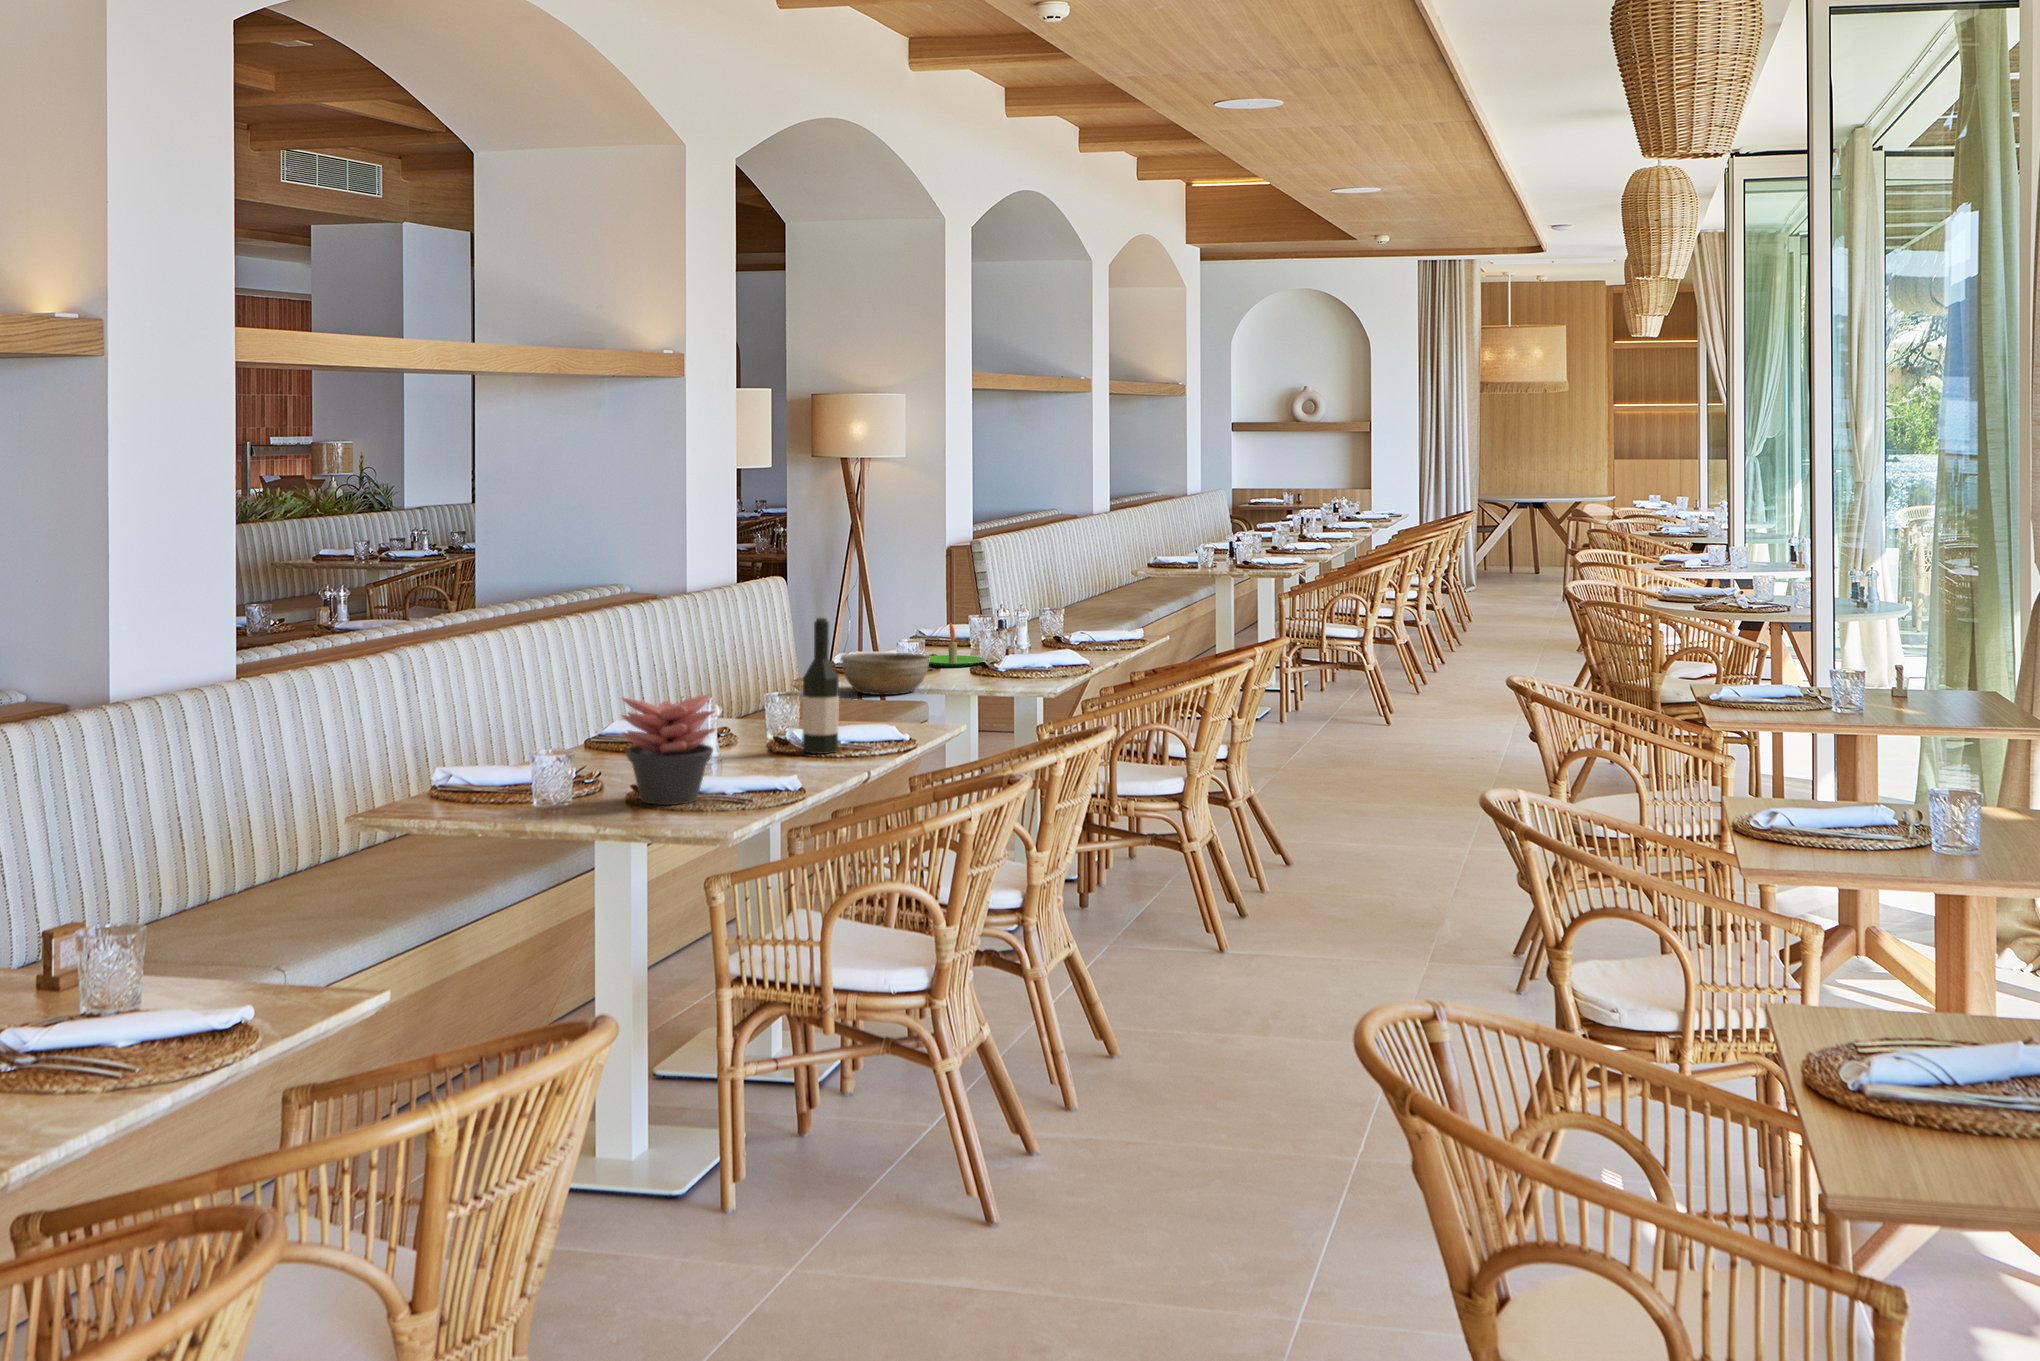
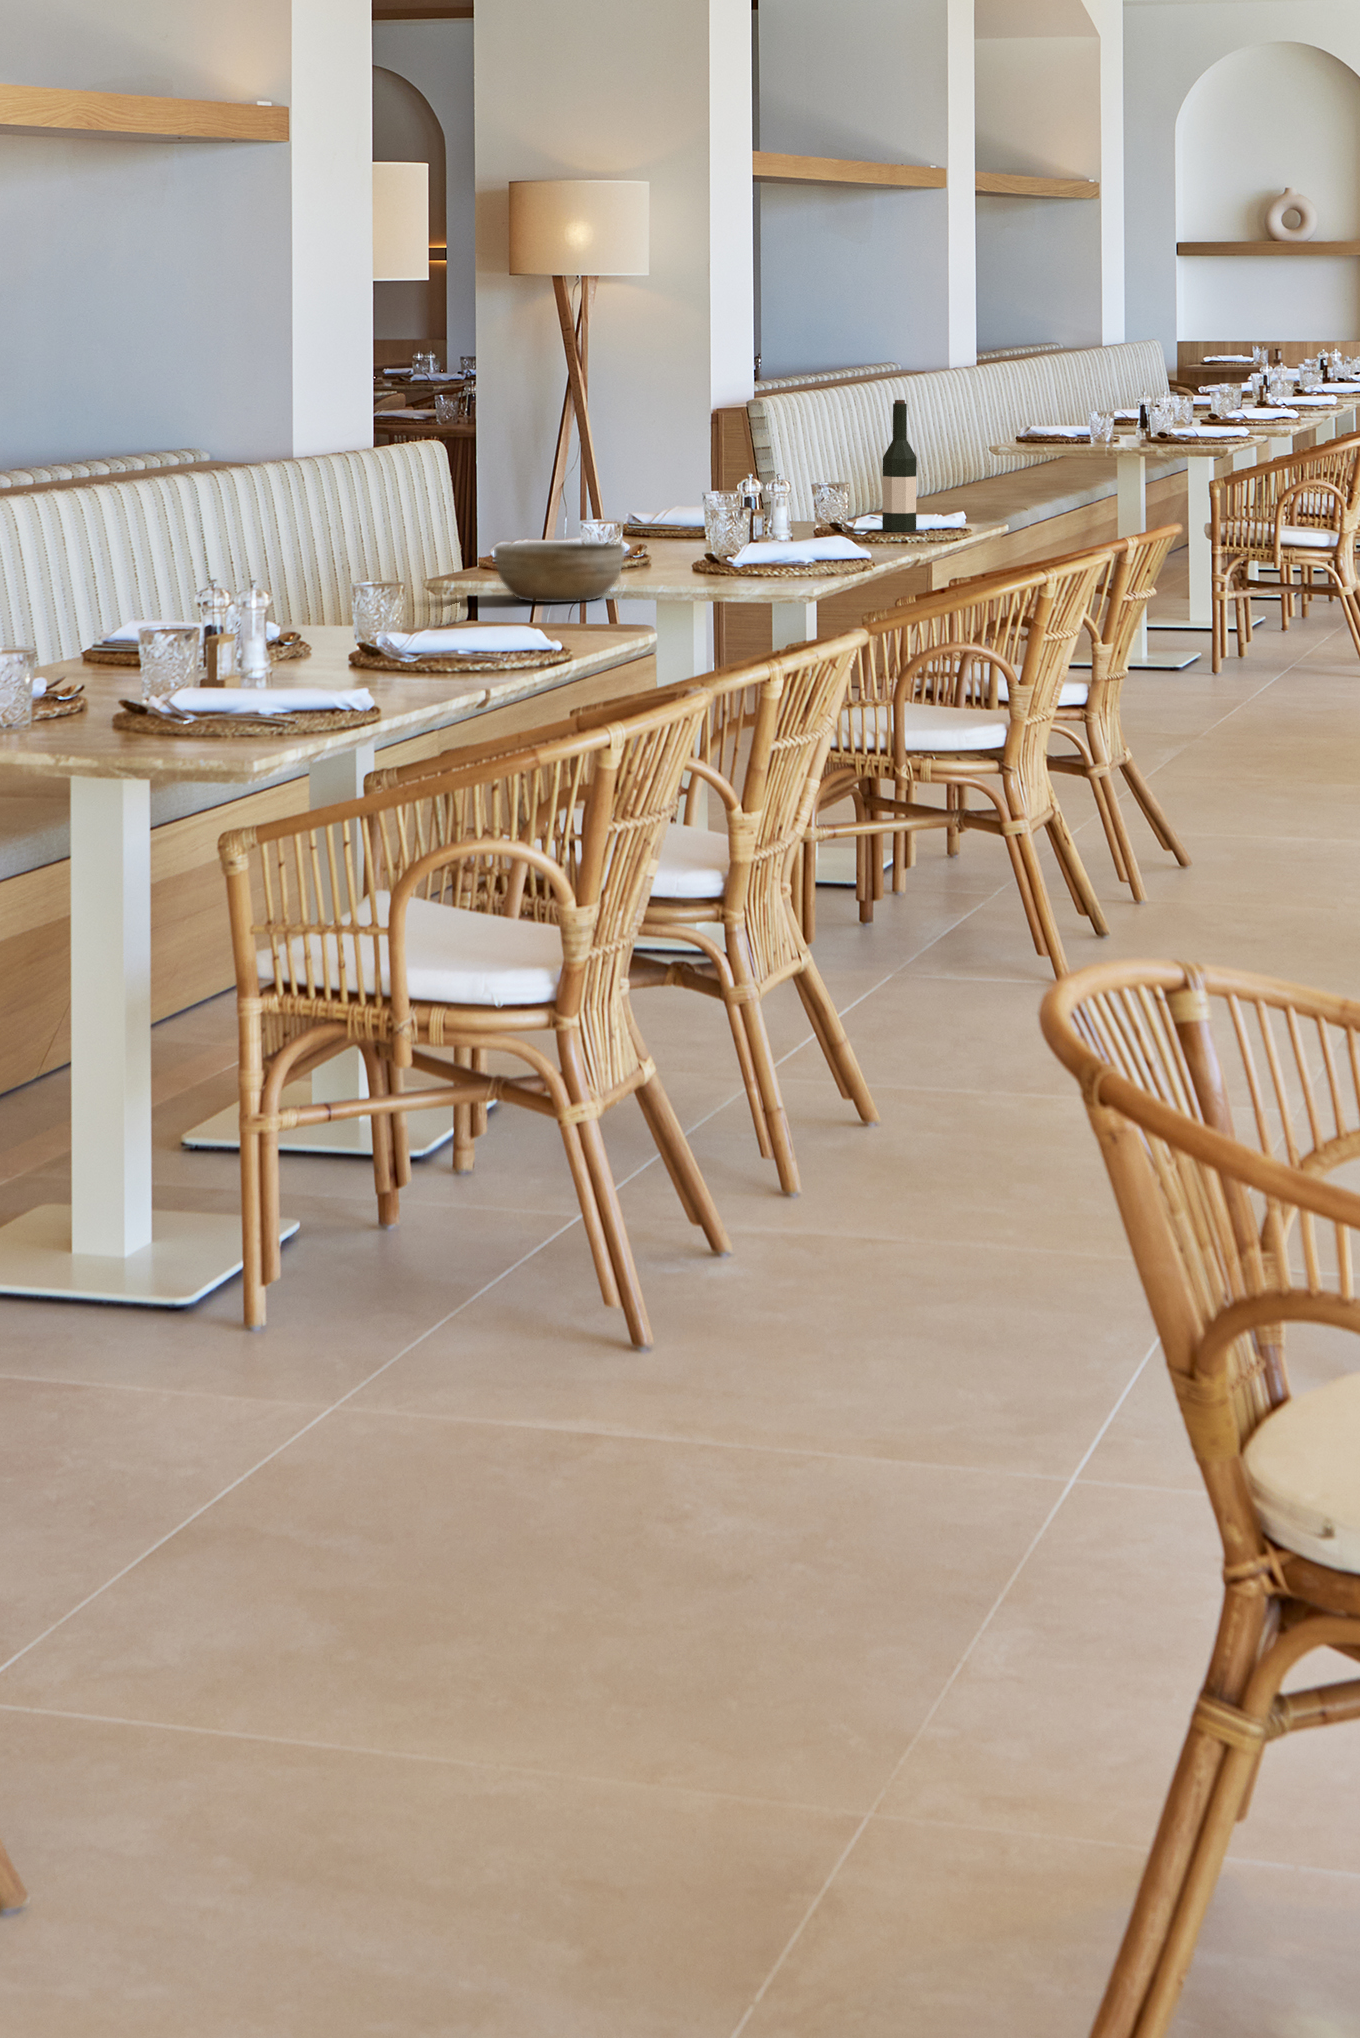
wine bottle: present [802,618,839,754] -> present [882,400,917,531]
candle: present [929,622,985,667] -> none [626,502,723,568]
succulent plant: present [622,695,715,805] -> none [111,575,249,735]

